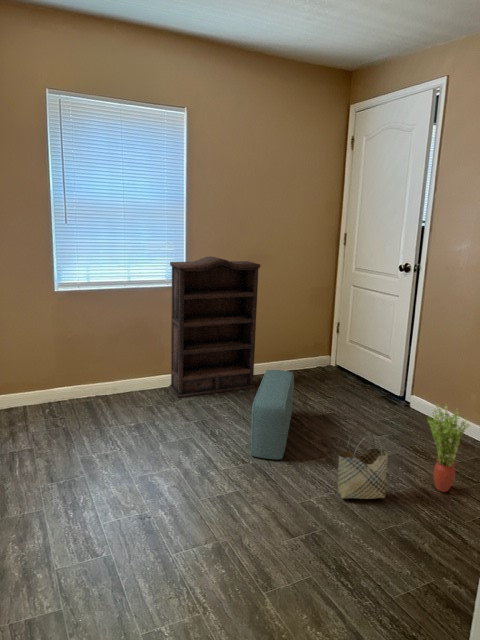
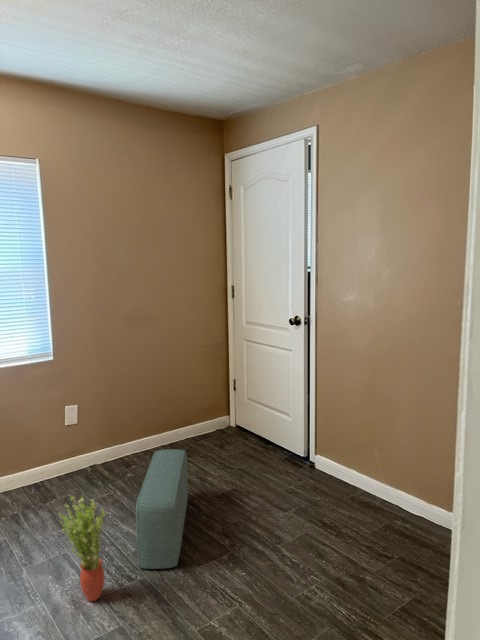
bookshelf: present [169,257,260,398] -> none [32,323,146,495]
potted plant: present [428,405,470,492] -> present [59,496,105,601]
woven basket: present [337,424,388,499] -> none [239,515,298,613]

